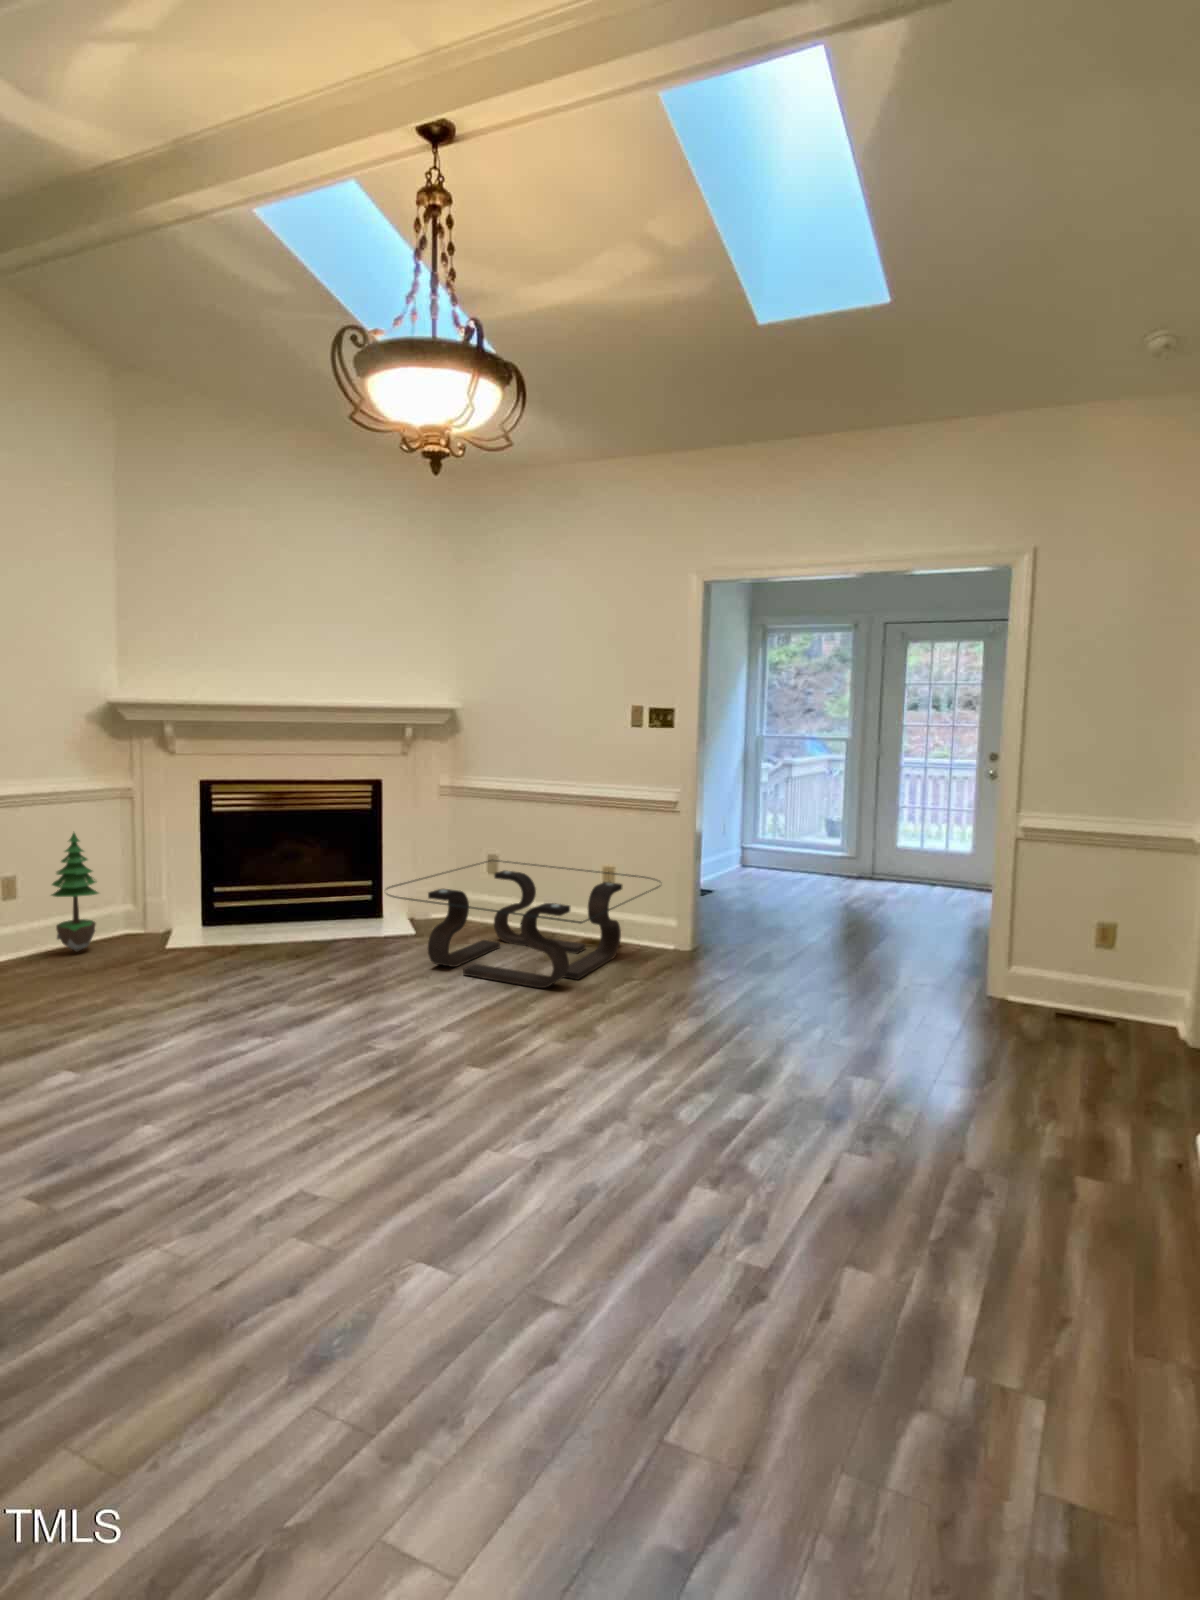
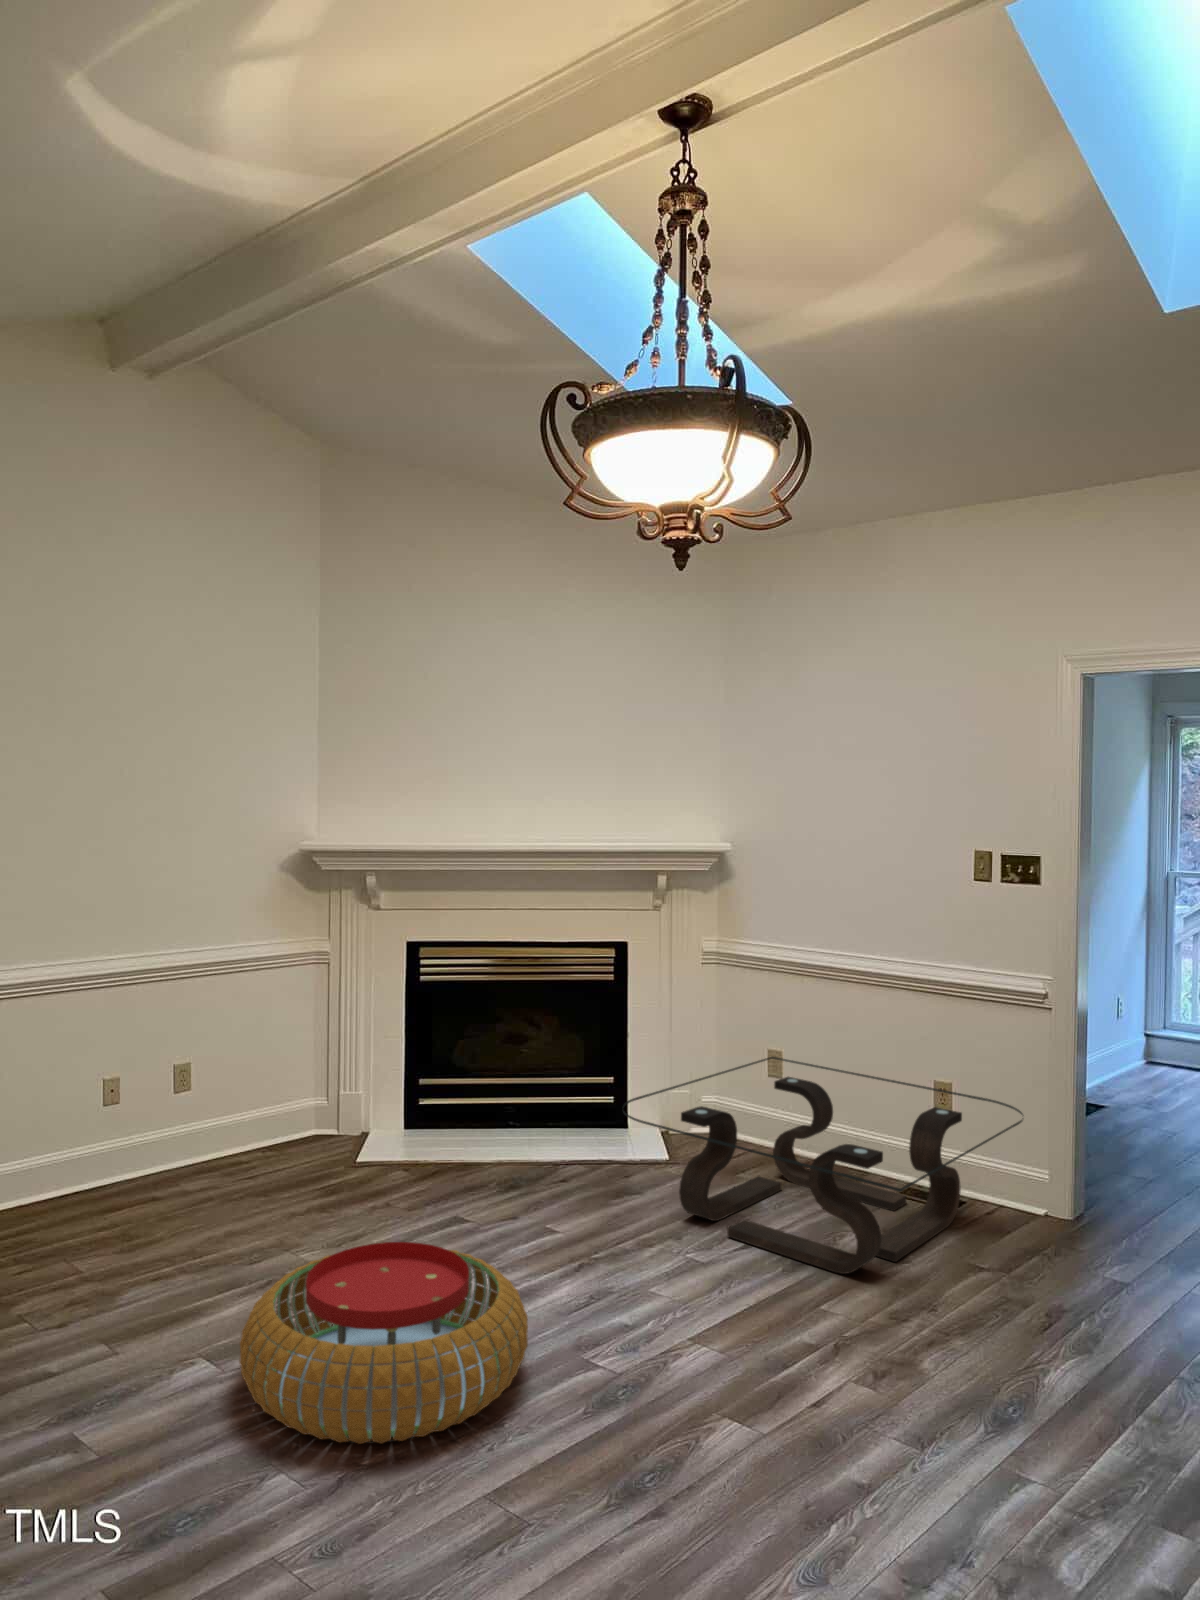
potted tree: present [52,833,98,952] -> none [231,1004,288,1154]
pouf: none [102,979,327,1106] -> present [239,1242,528,1444]

